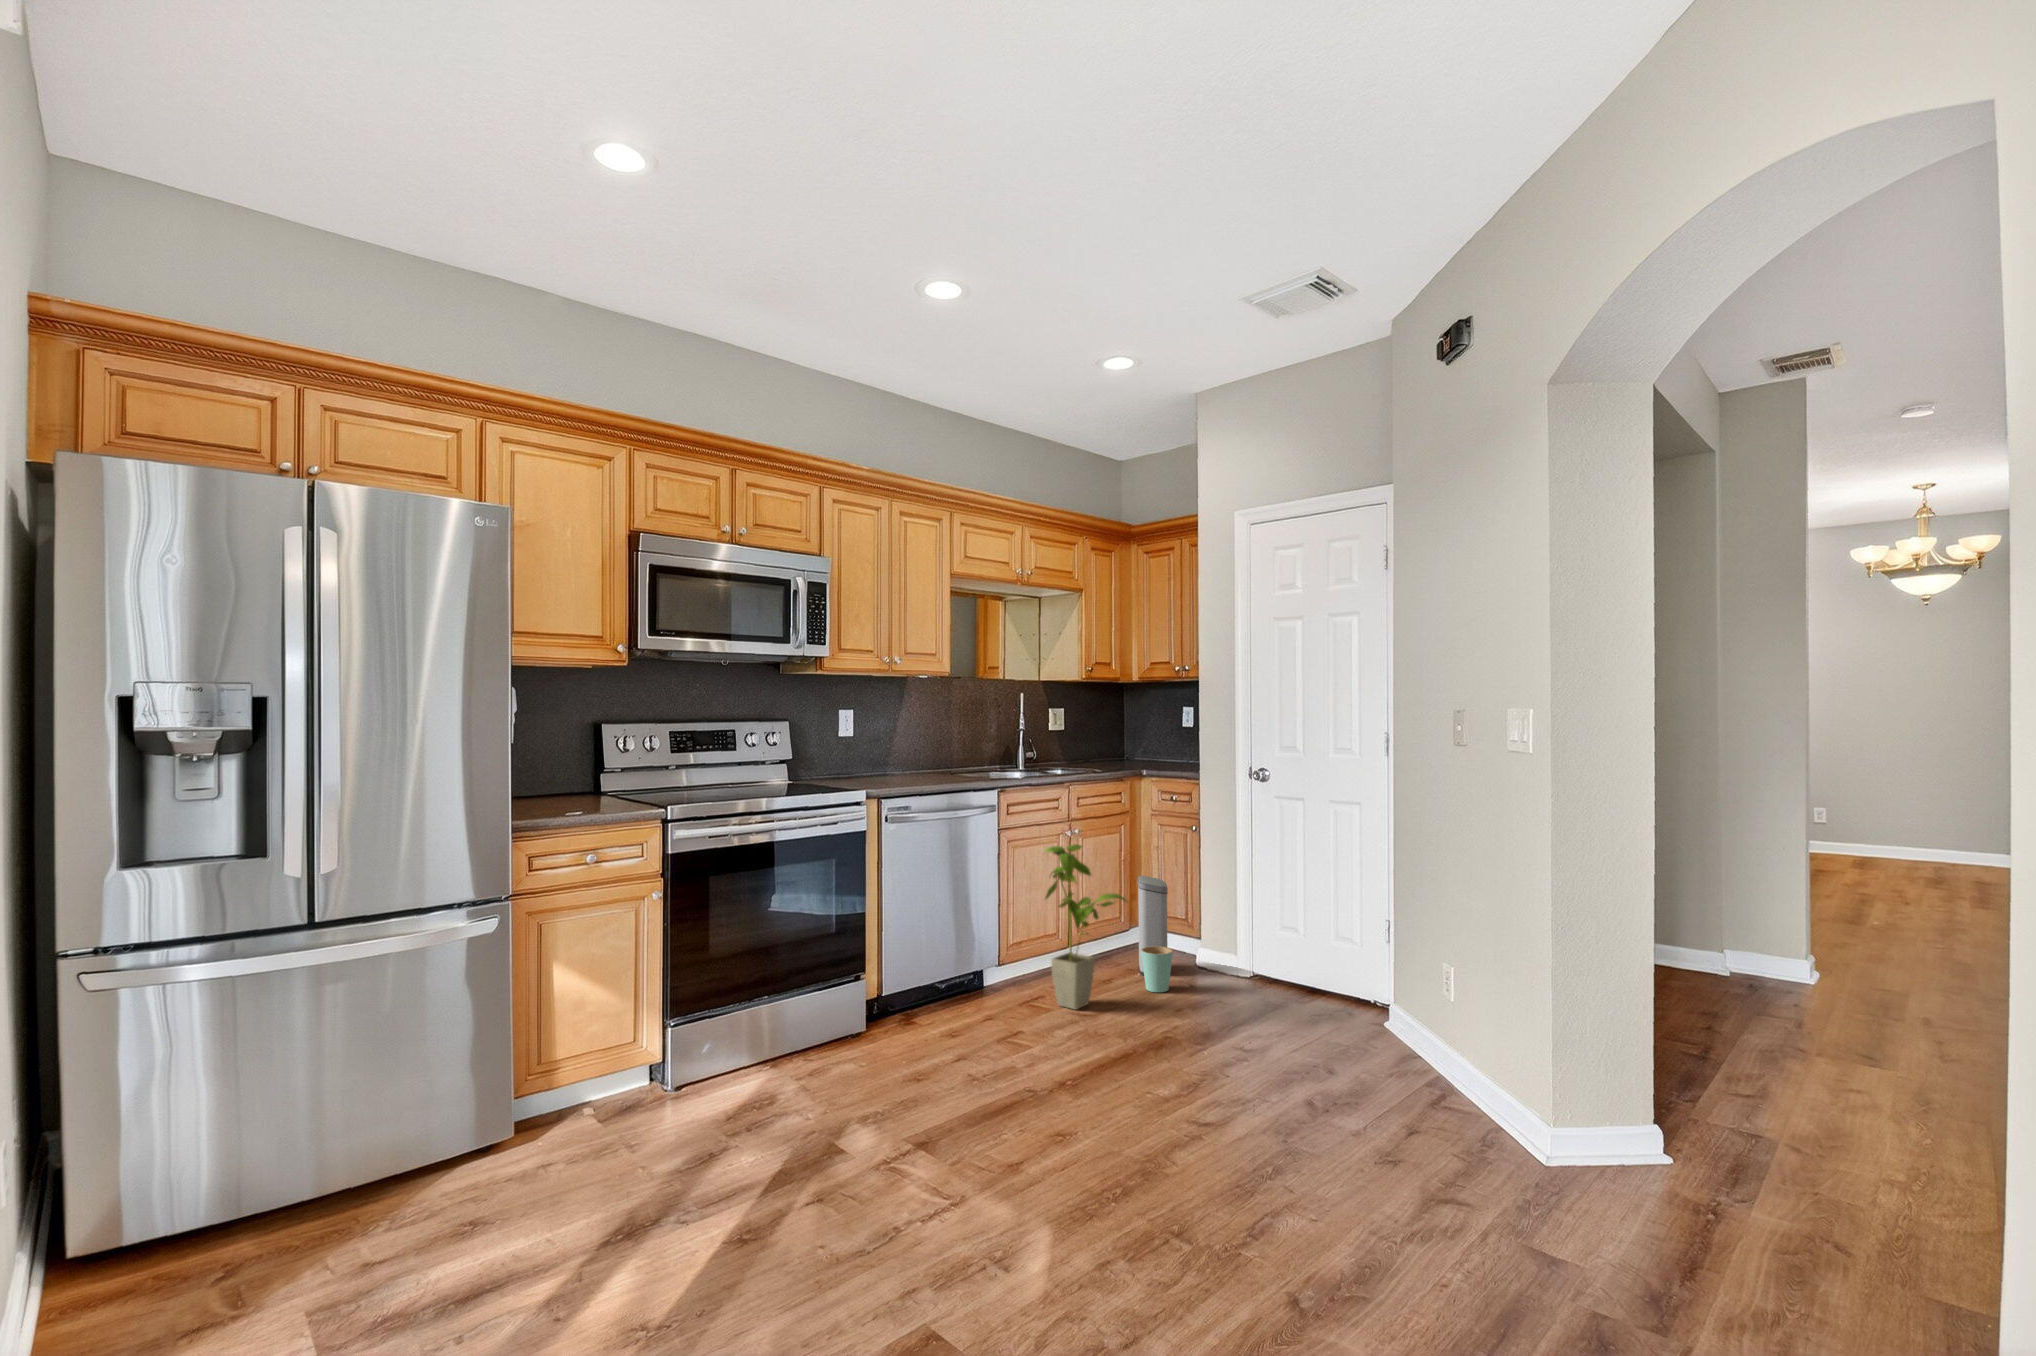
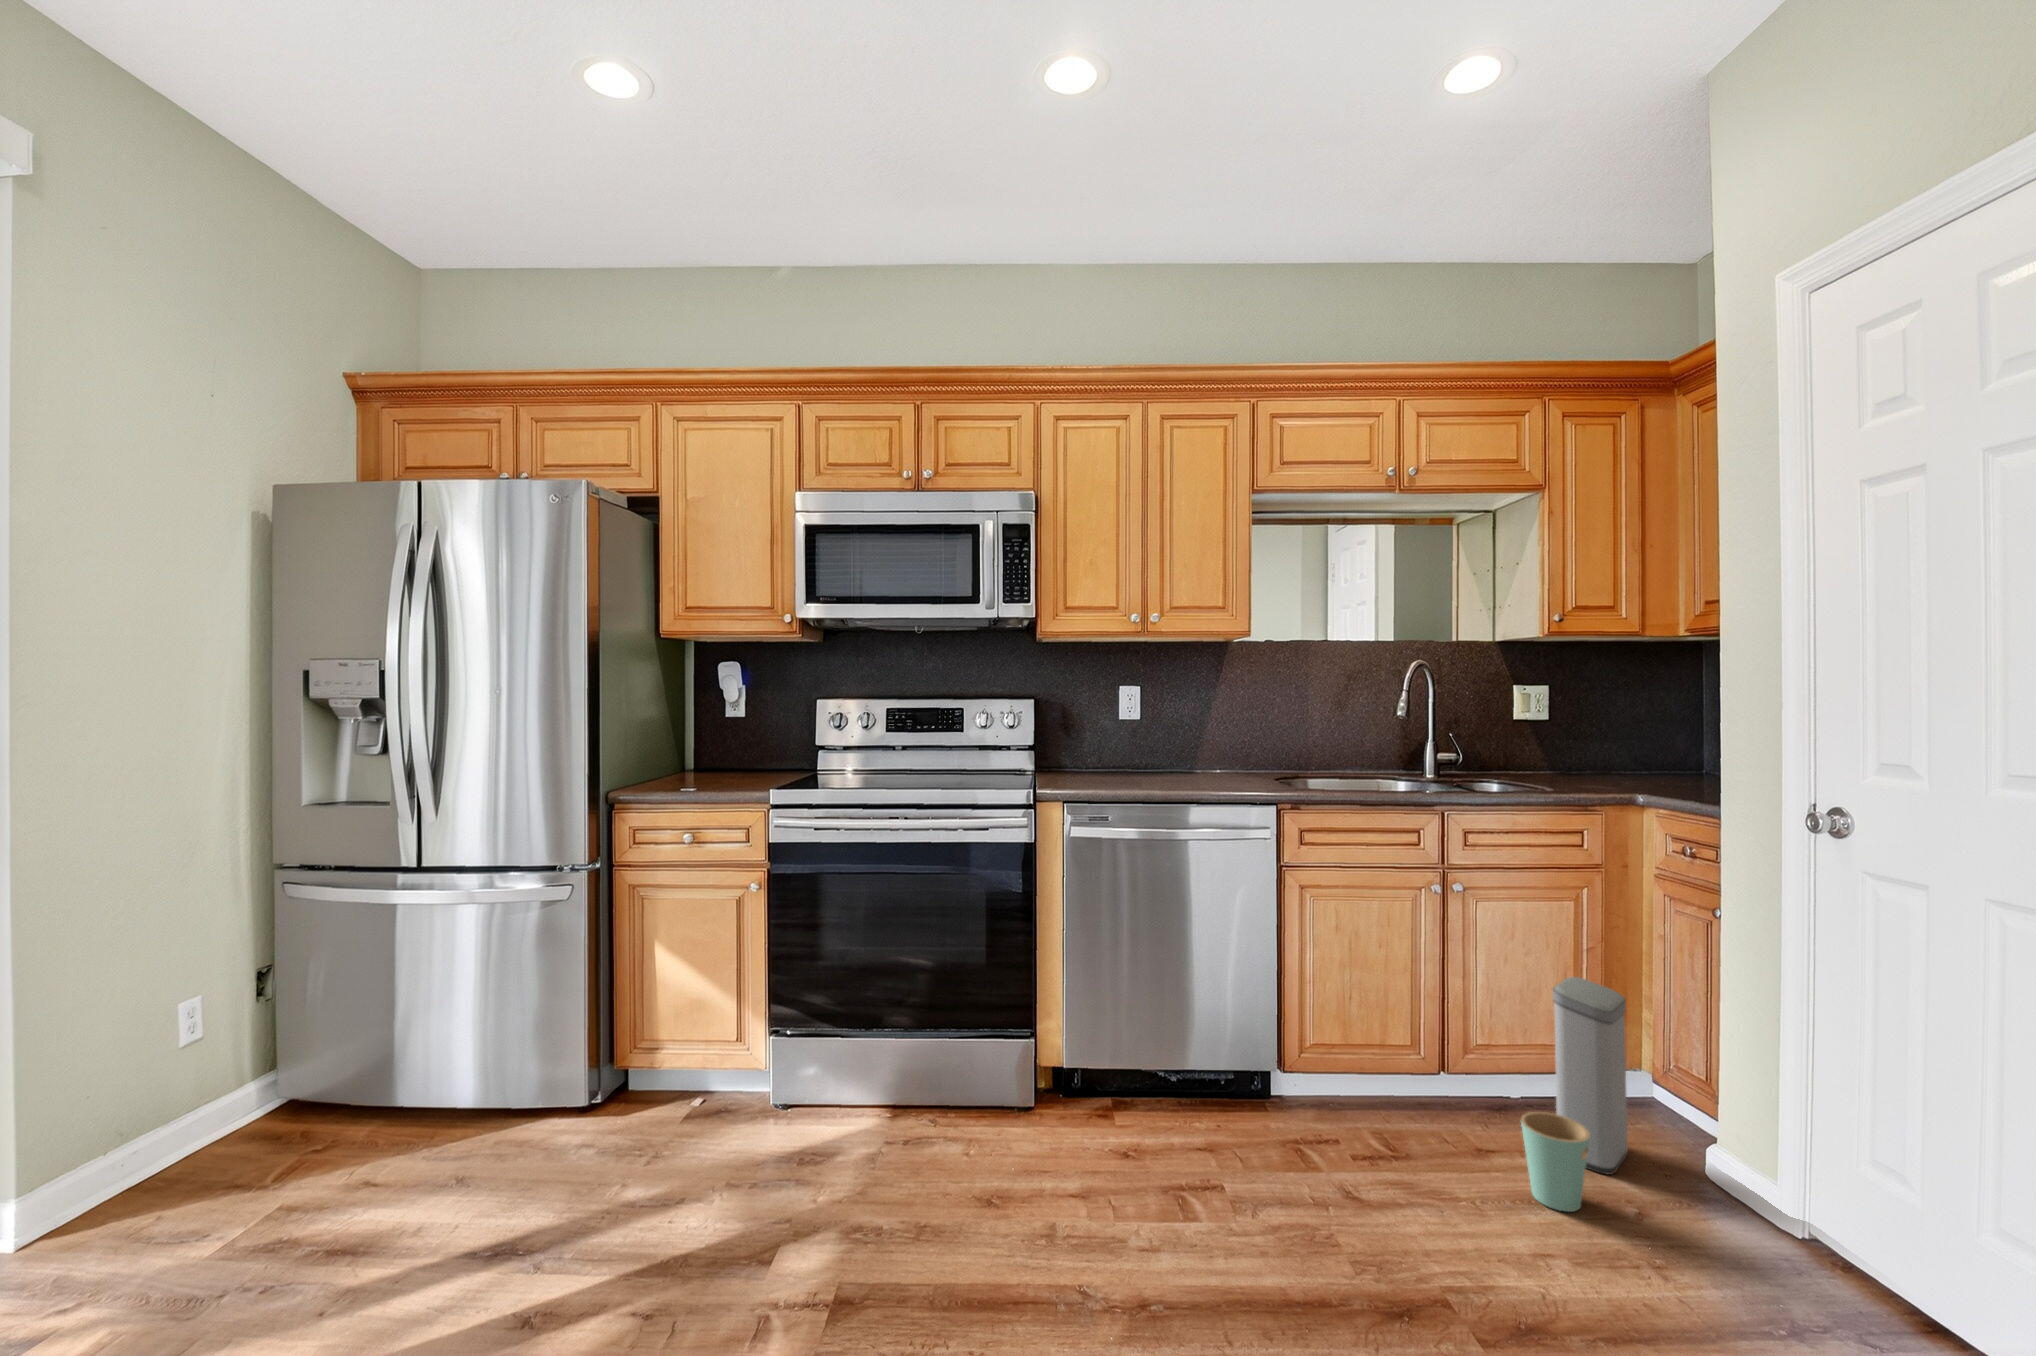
house plant: present [1045,844,1126,1009] -> none [1294,902,1443,1184]

